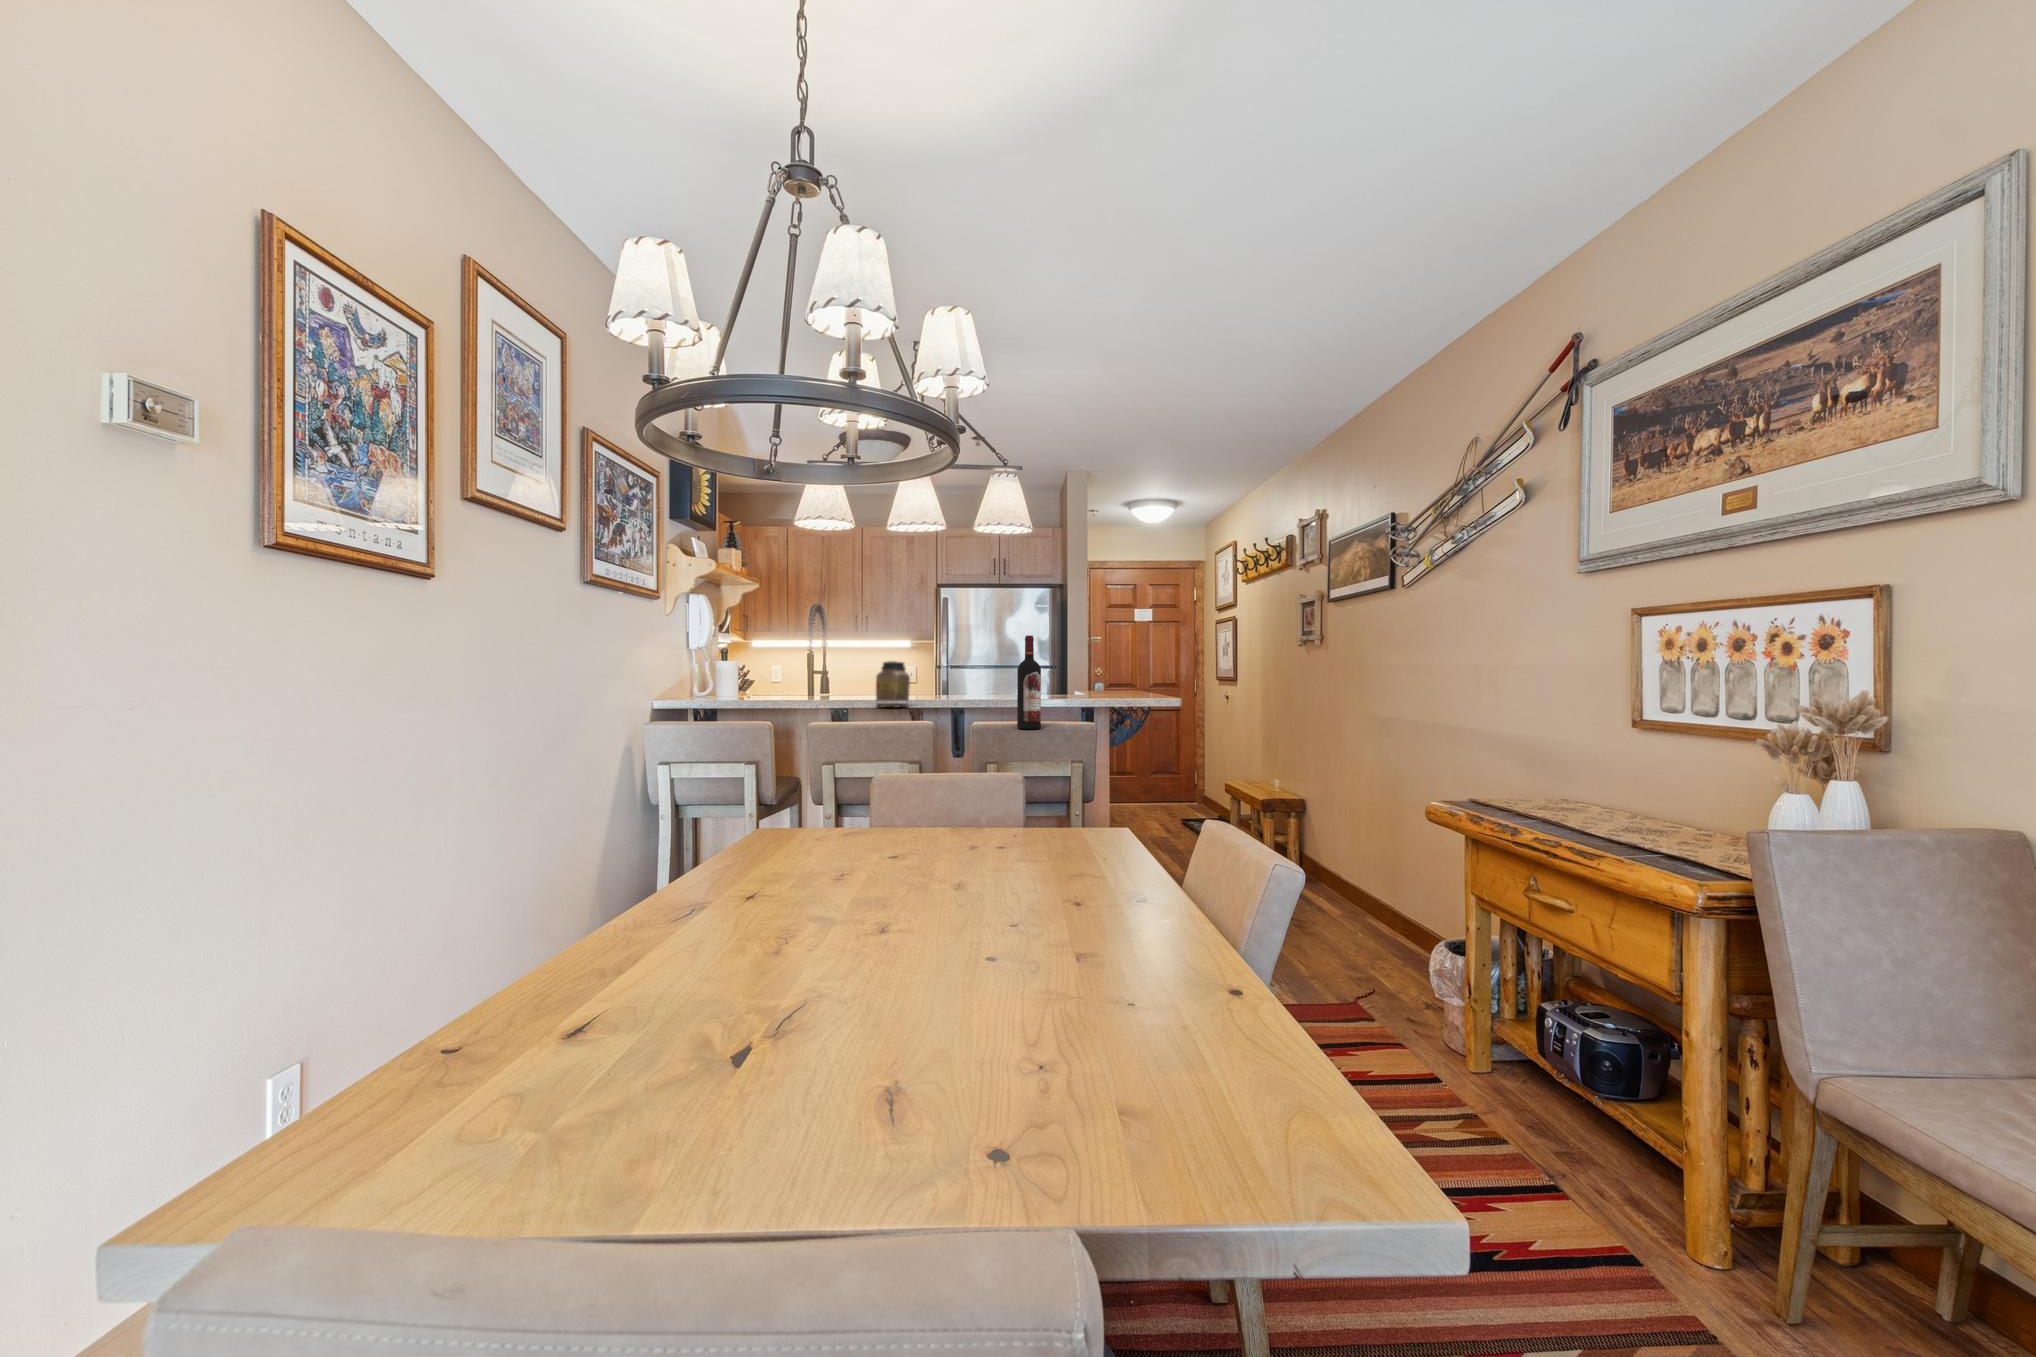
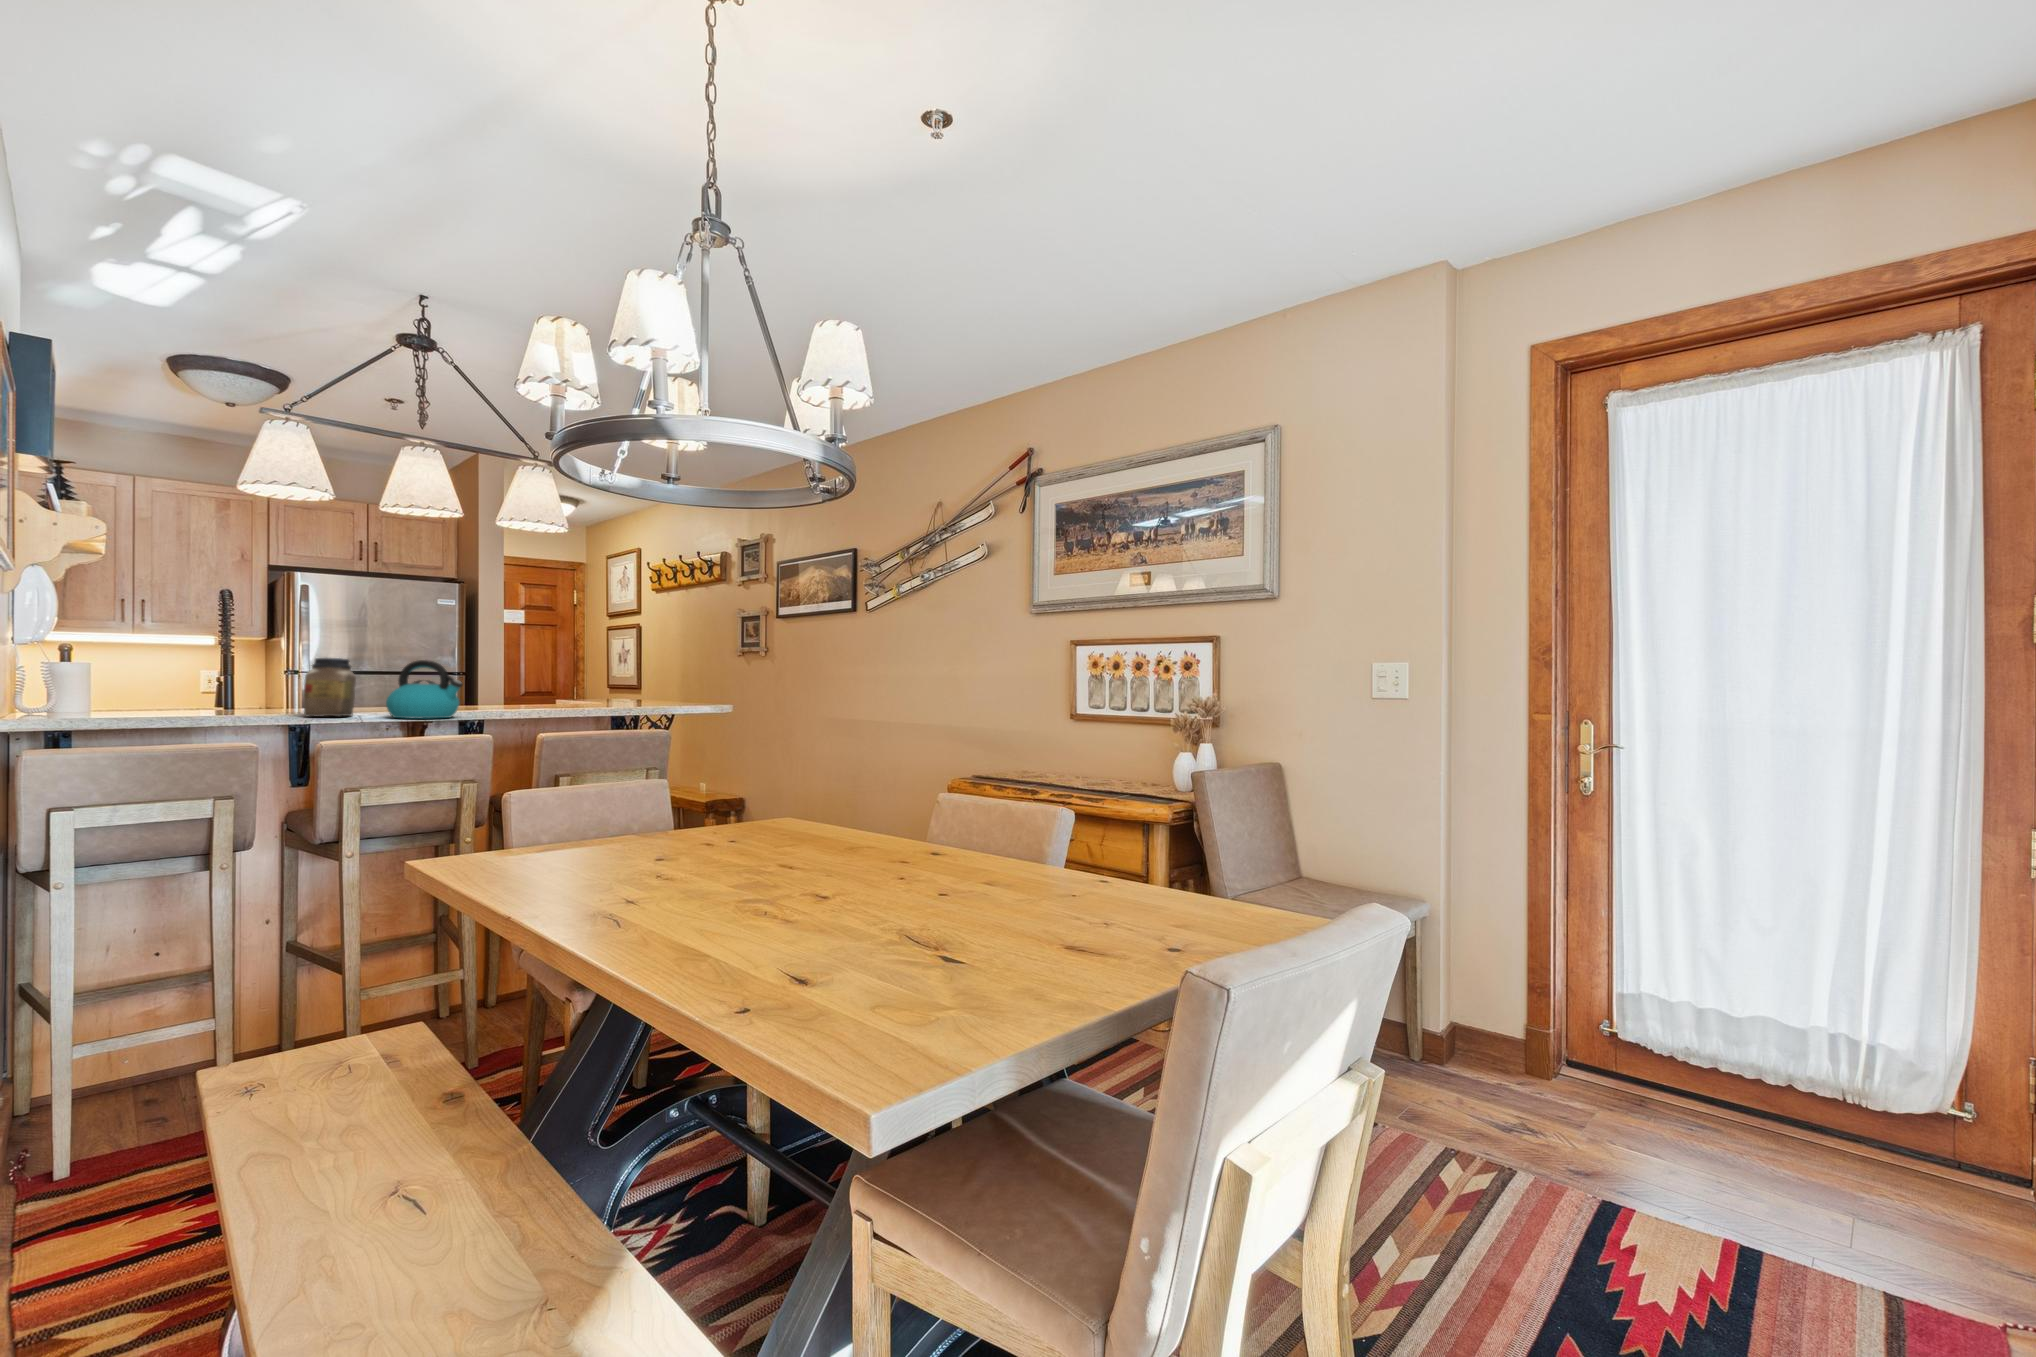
wine bottle: present [1017,635,1041,729] -> none [601,636,630,734]
kettle: none [922,662,972,710] -> present [386,660,463,719]

